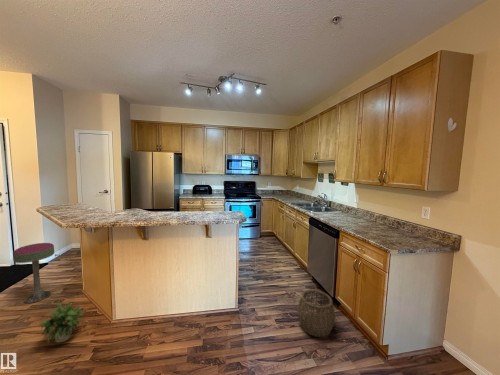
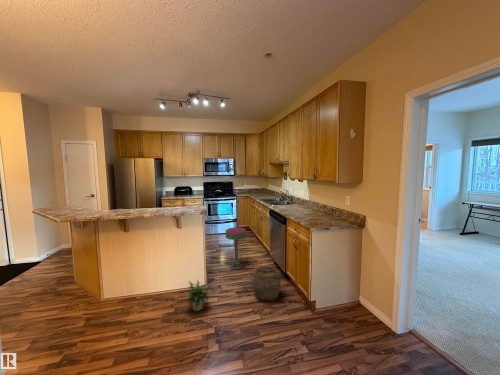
bar stool: present [13,243,54,303] -> present [225,227,246,269]
potted plant: present [40,302,84,343] -> present [185,281,209,311]

